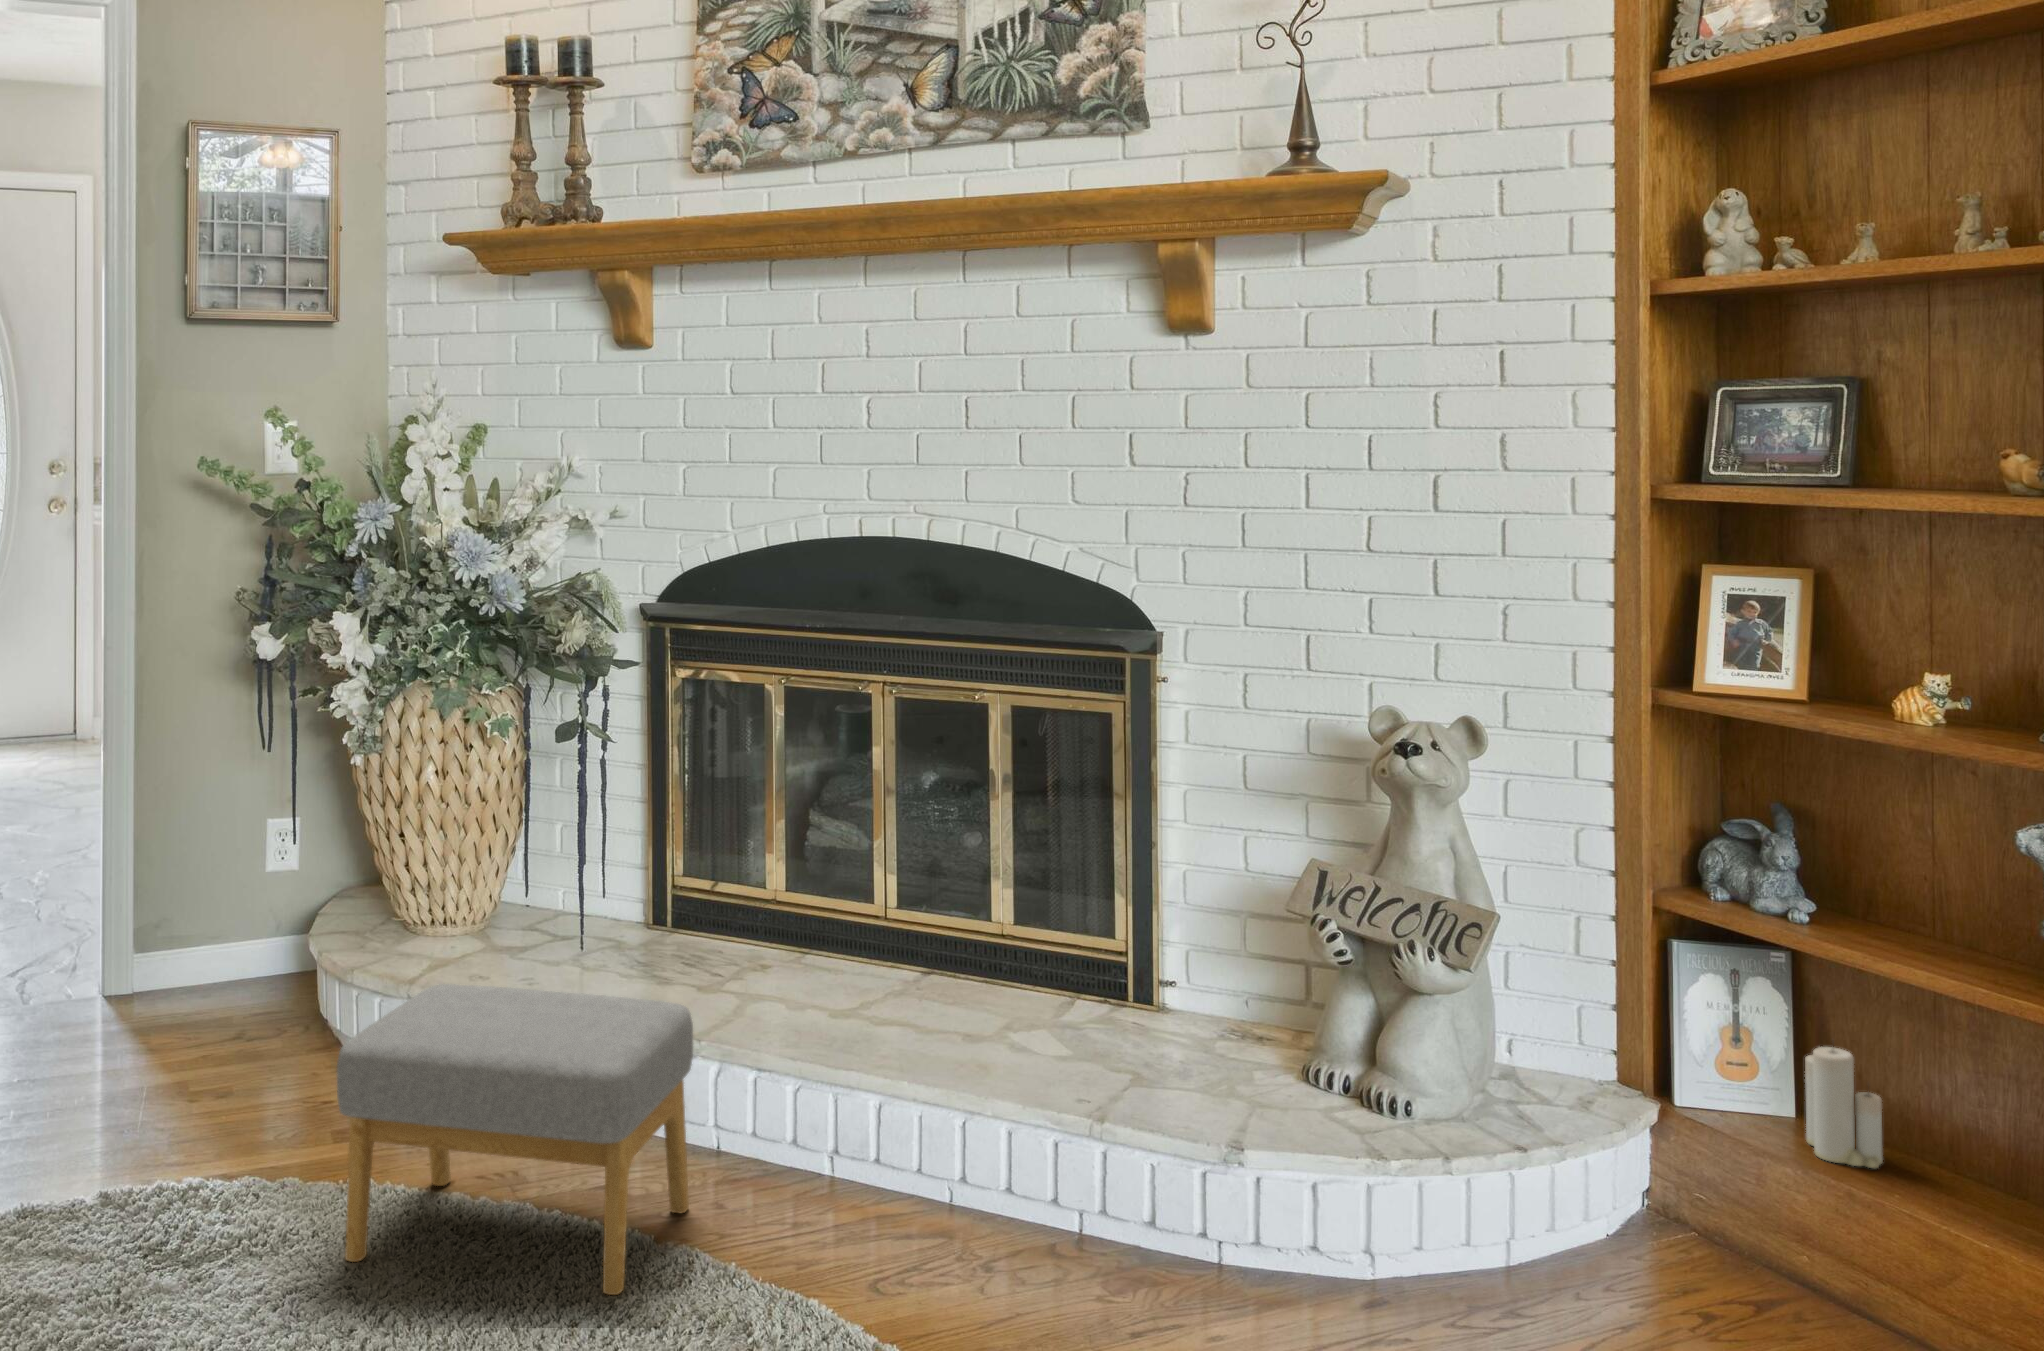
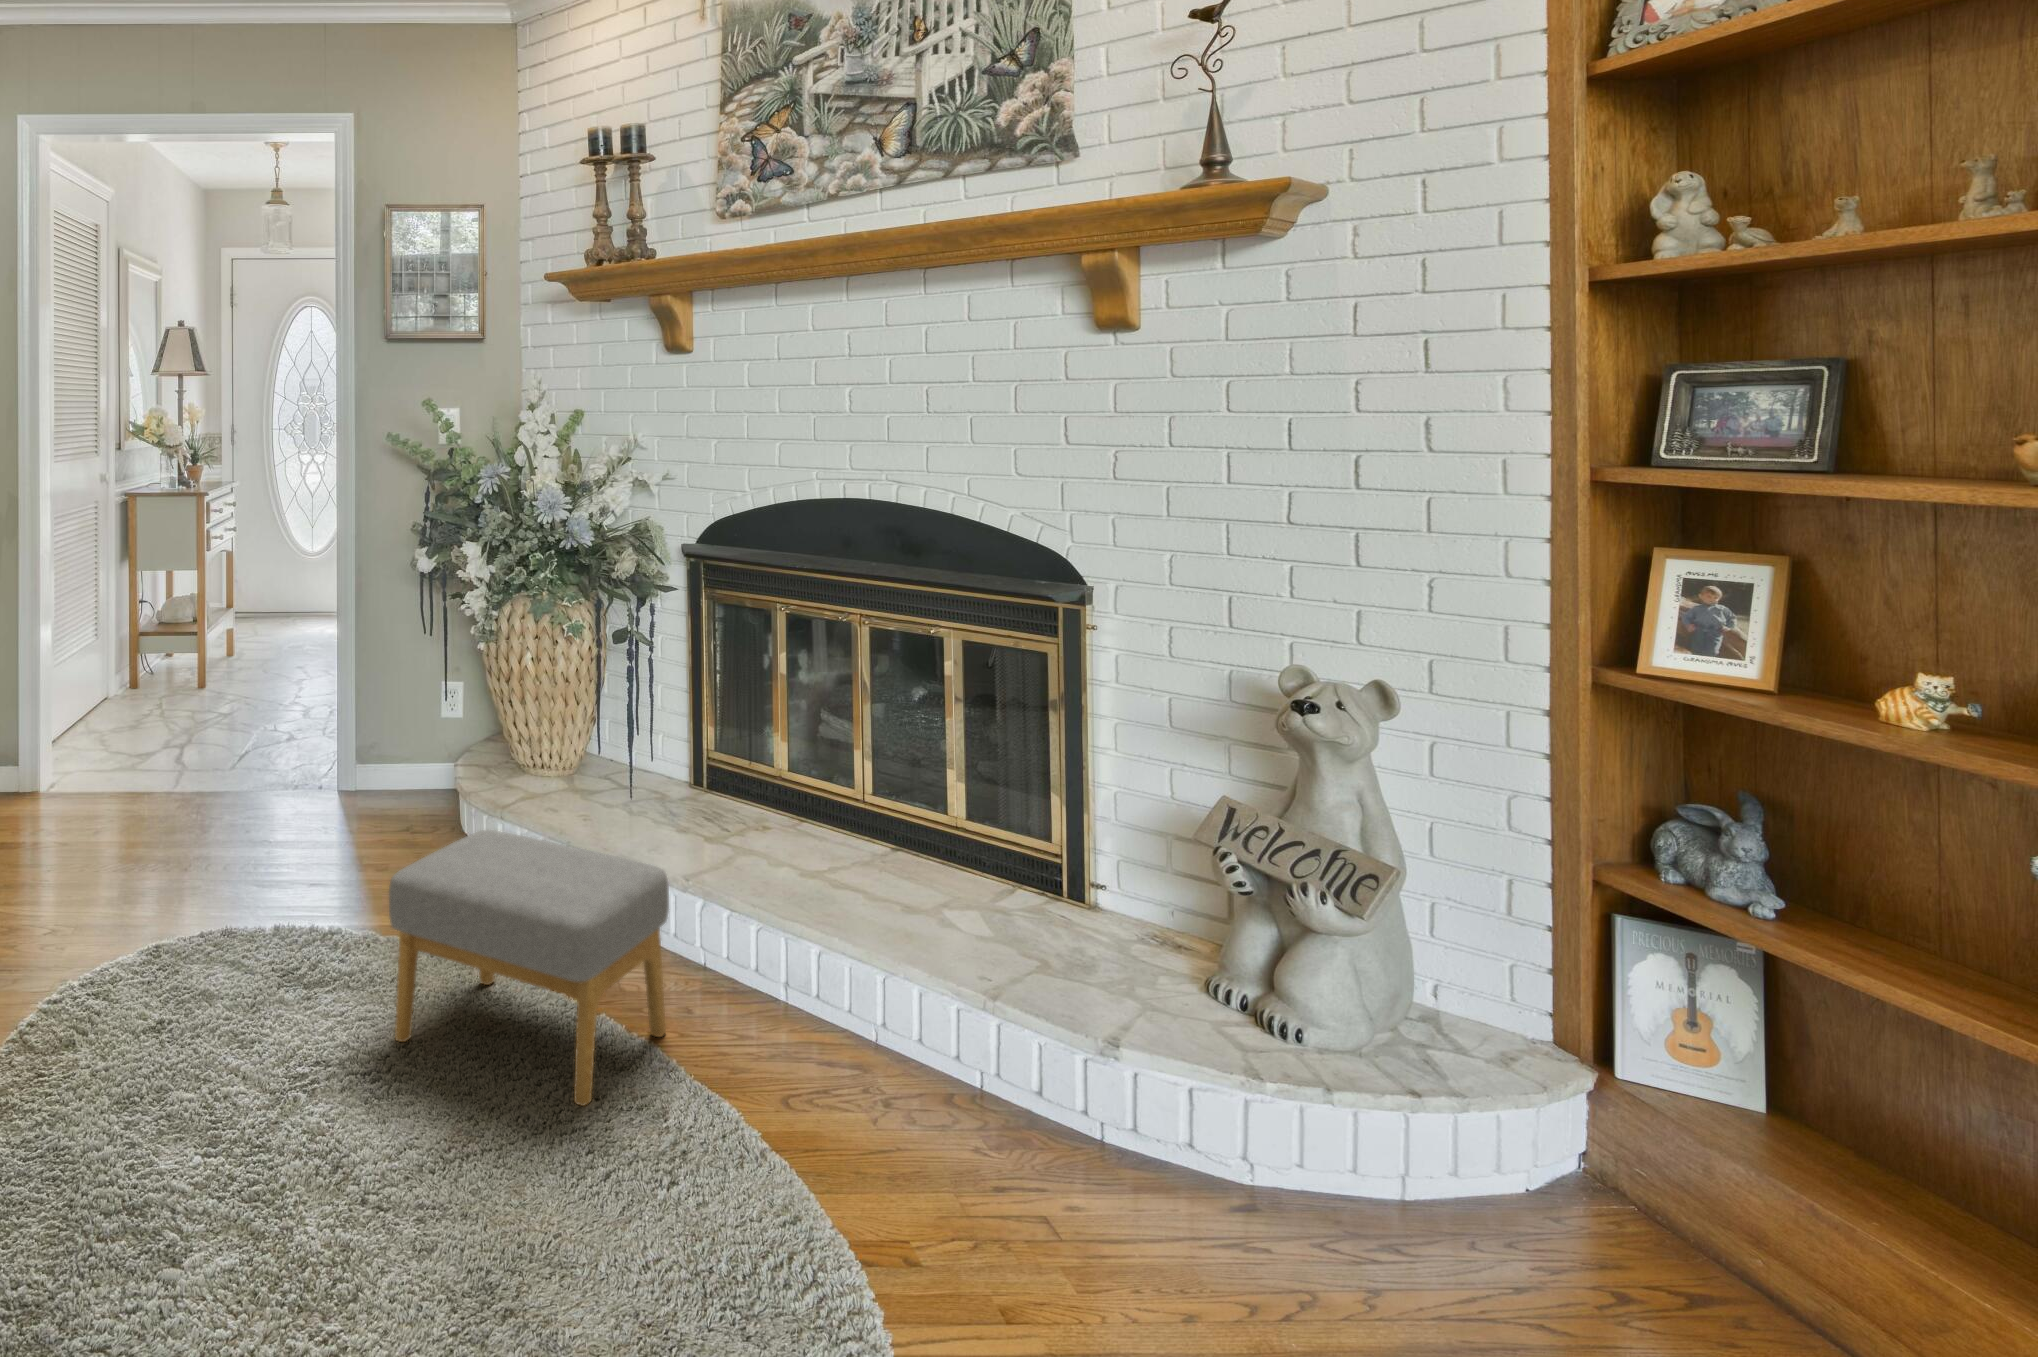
candle: present [1805,1047,1883,1168] -> none [1778,1047,1881,1195]

